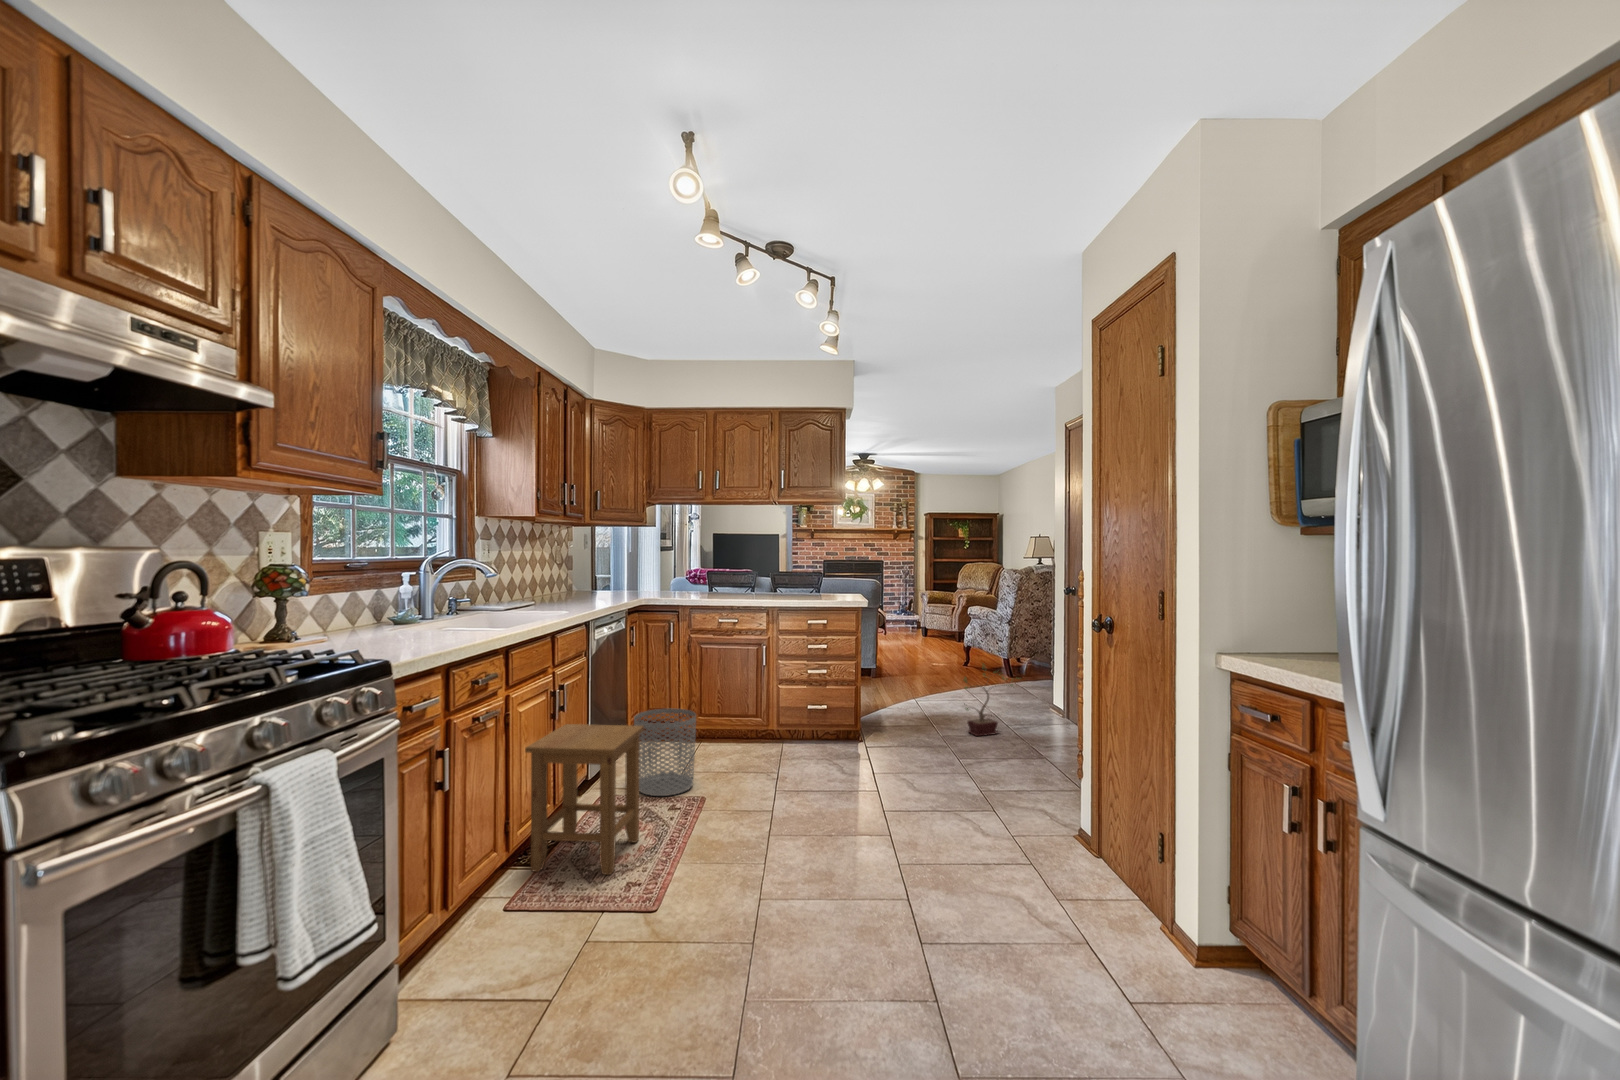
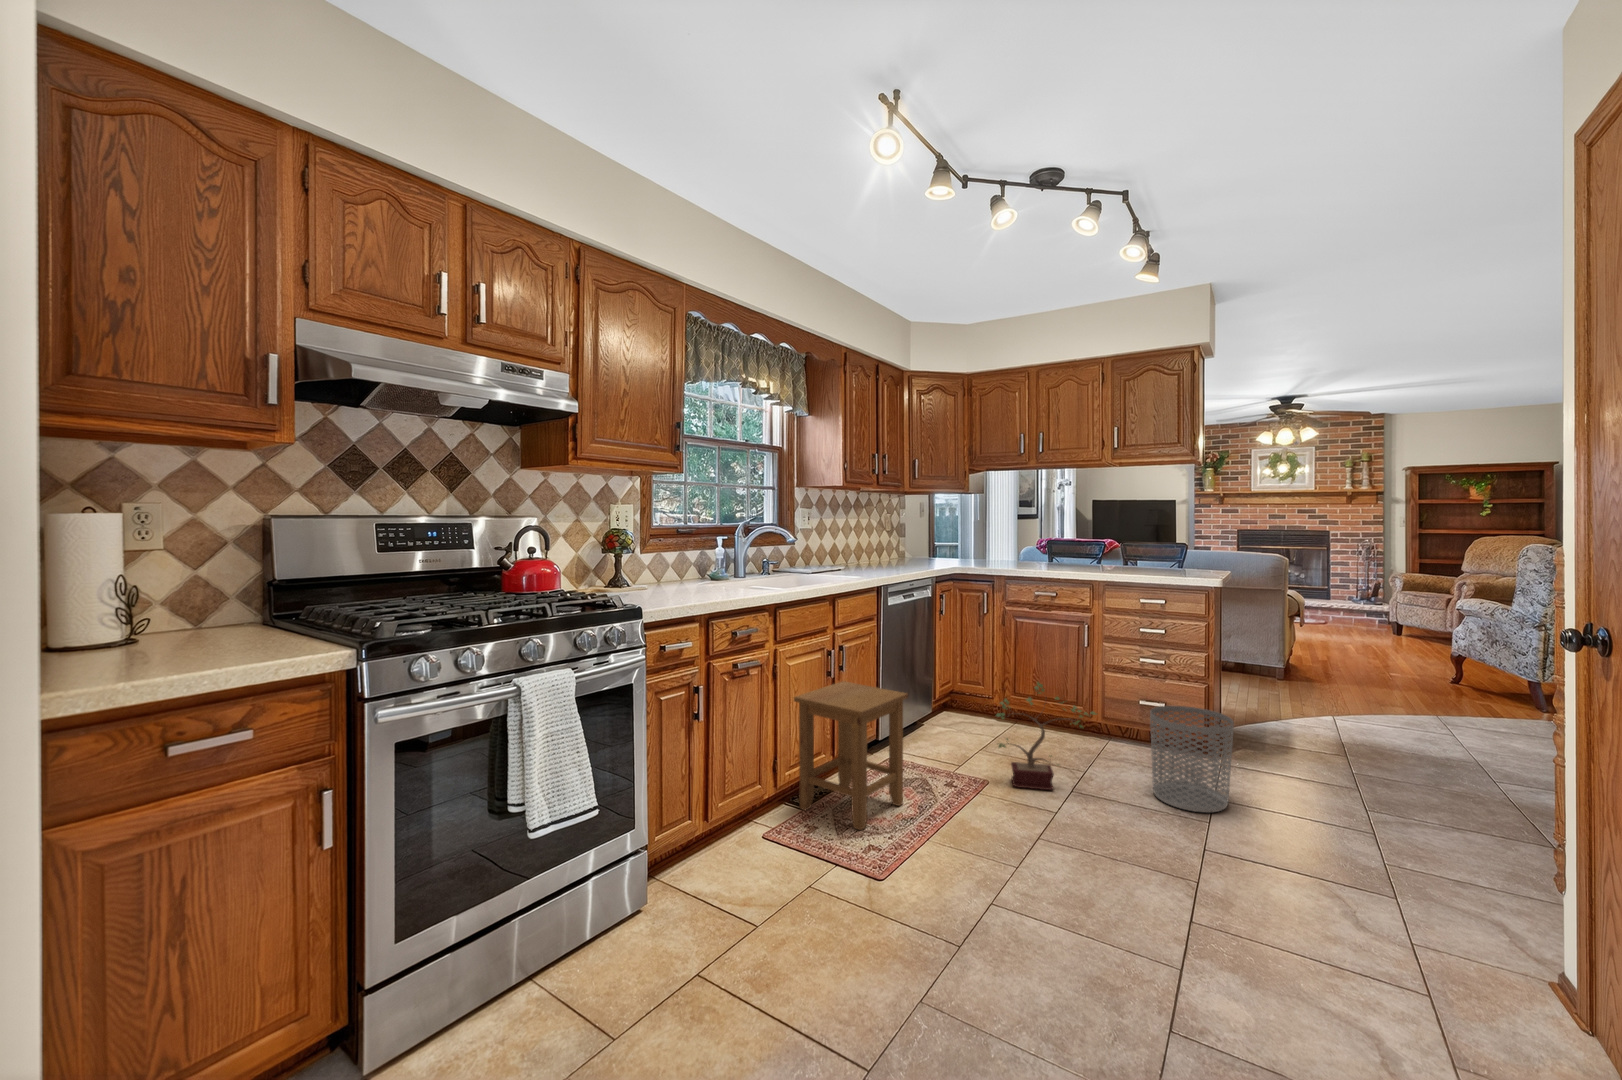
potted plant: present [964,664,1019,736] -> present [996,682,1096,790]
waste bin: present [634,708,696,796] -> present [1150,706,1234,813]

